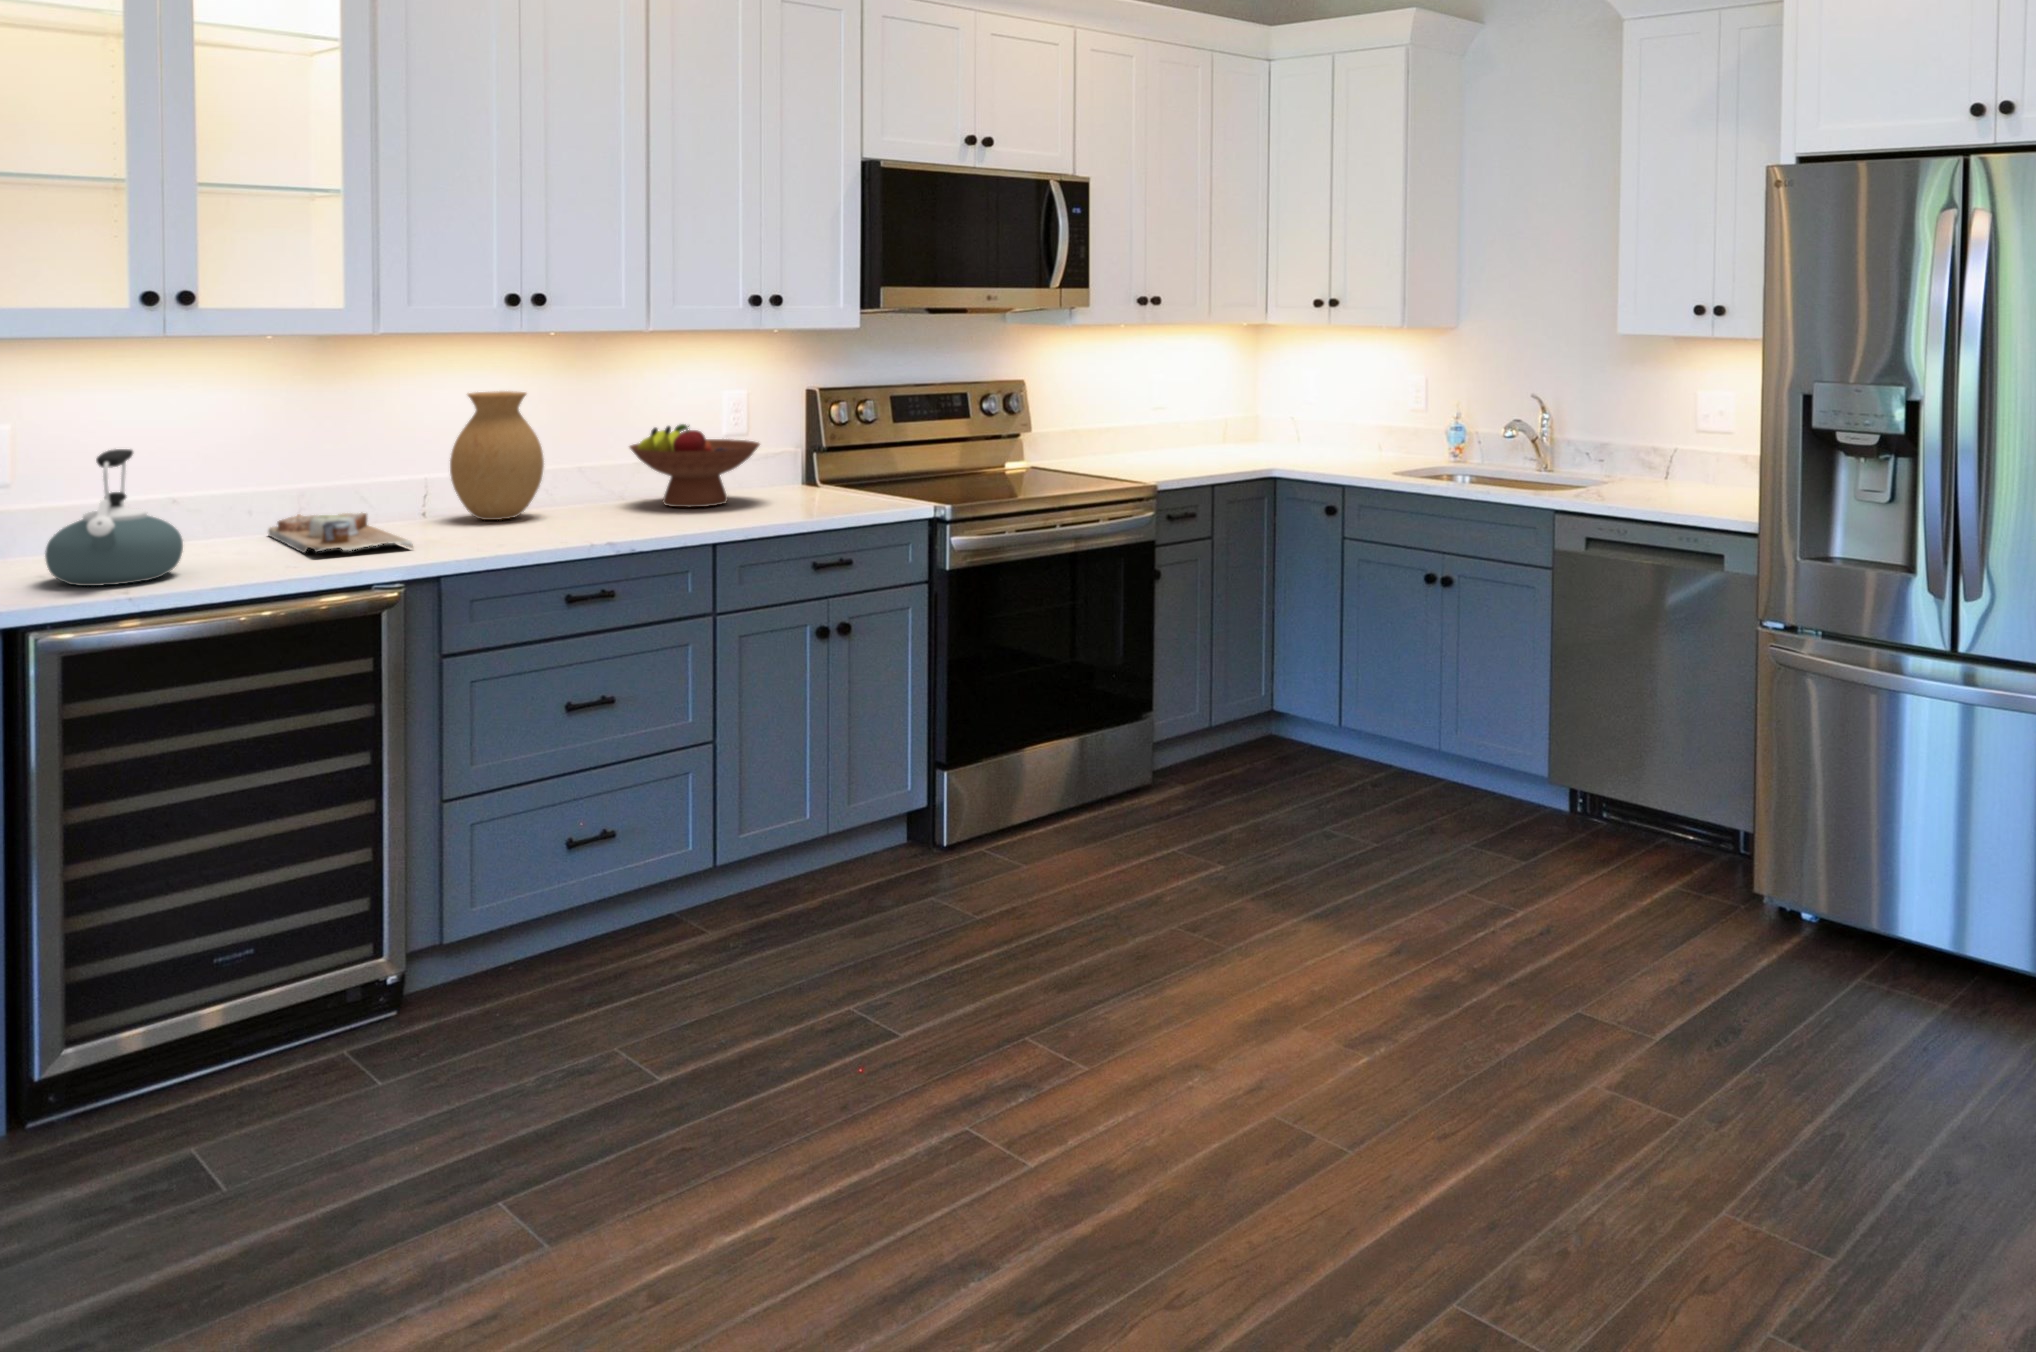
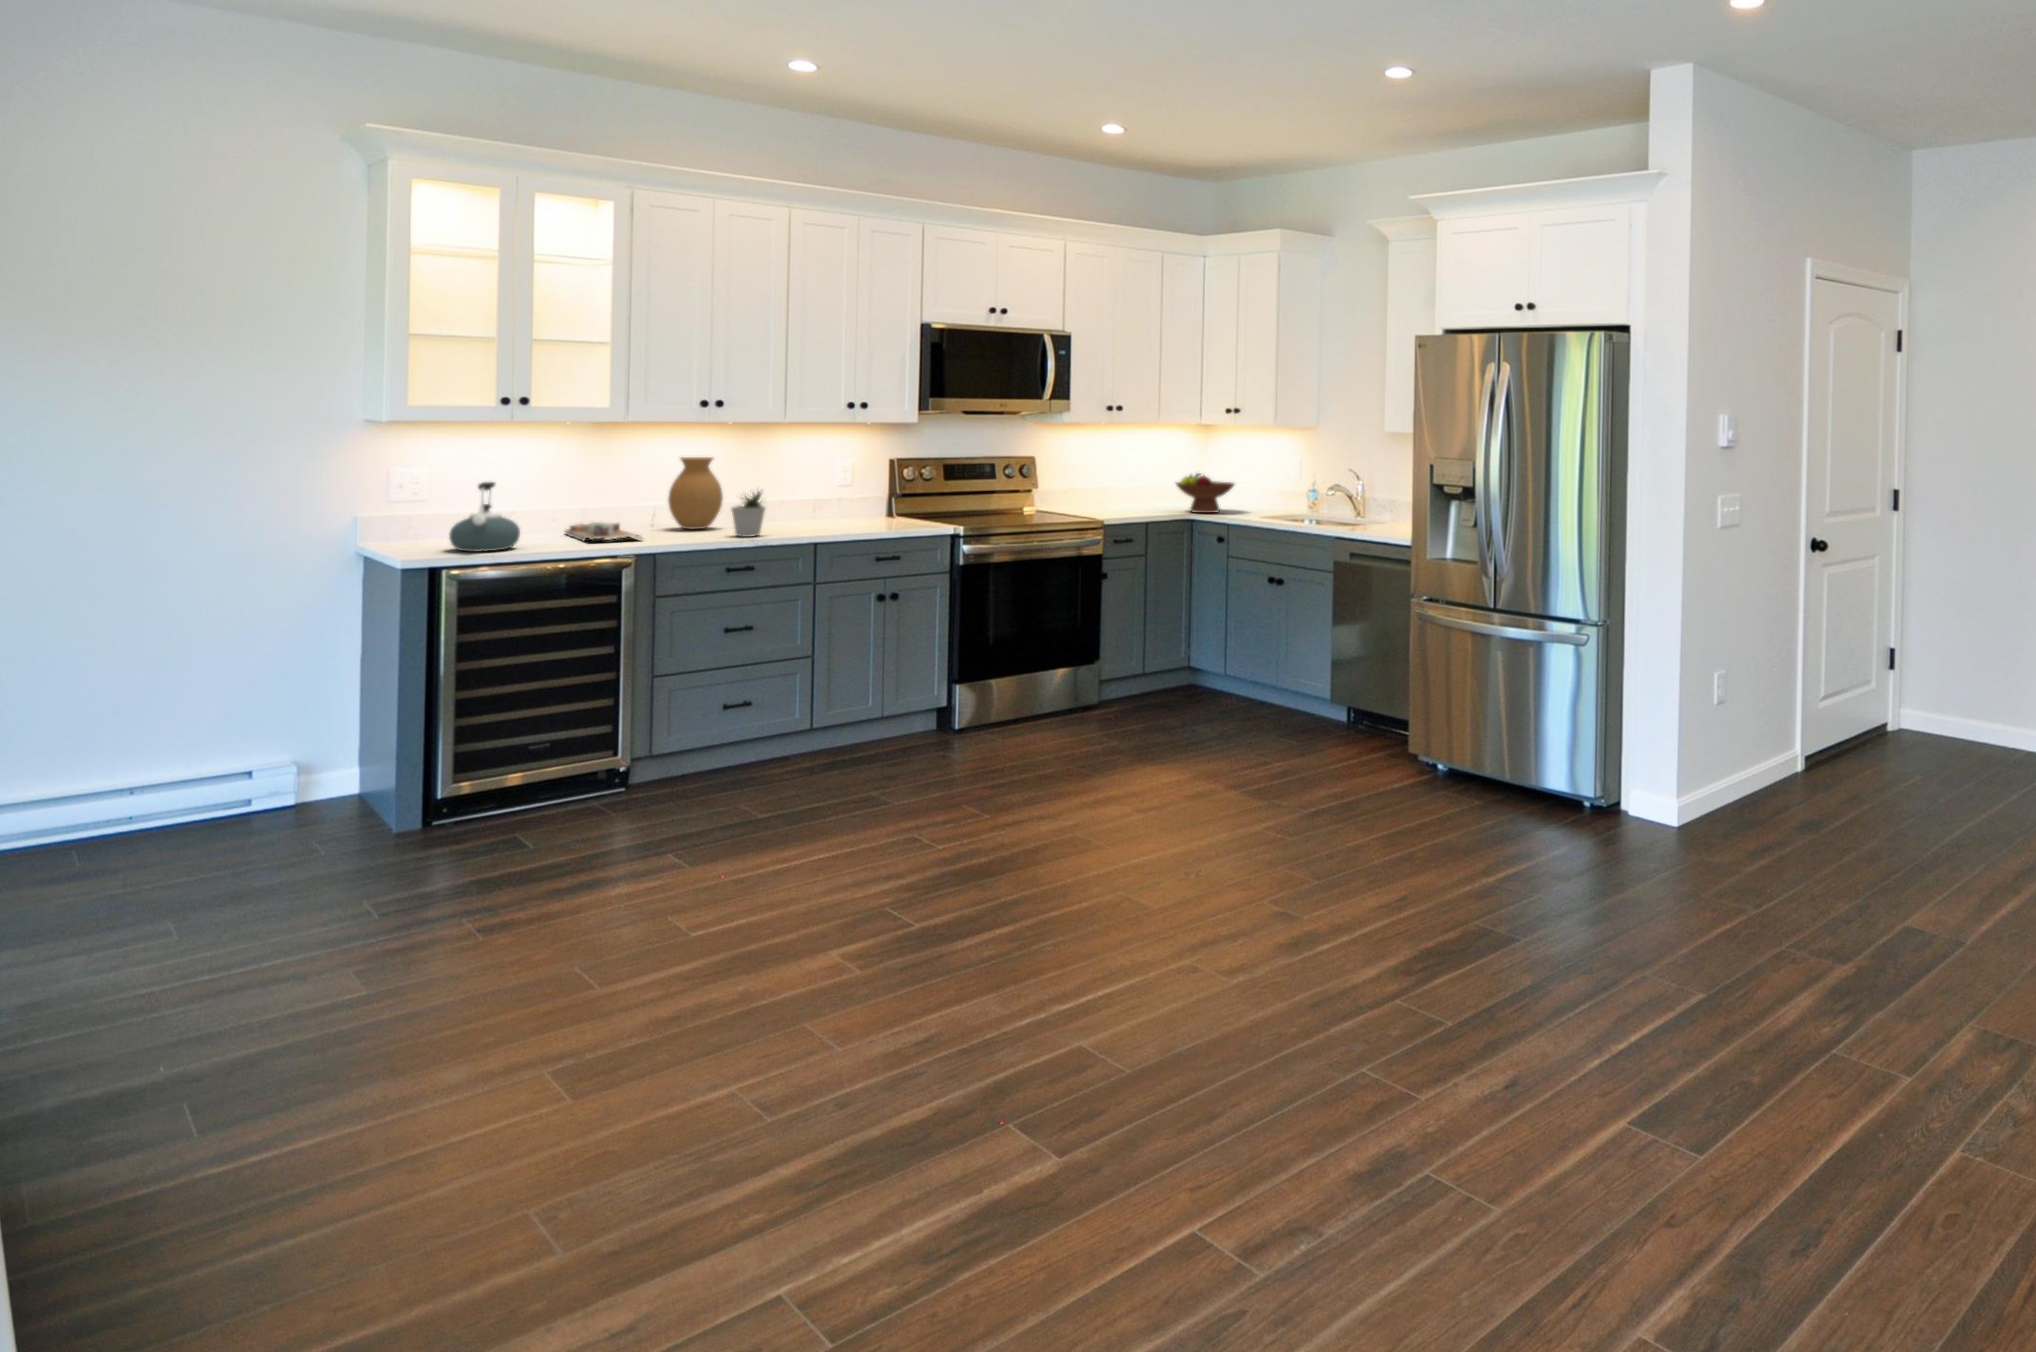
fruit bowl: present [630,424,760,507] -> present [1176,473,1234,513]
potted plant: none [565,446,628,536] -> present [732,492,765,537]

